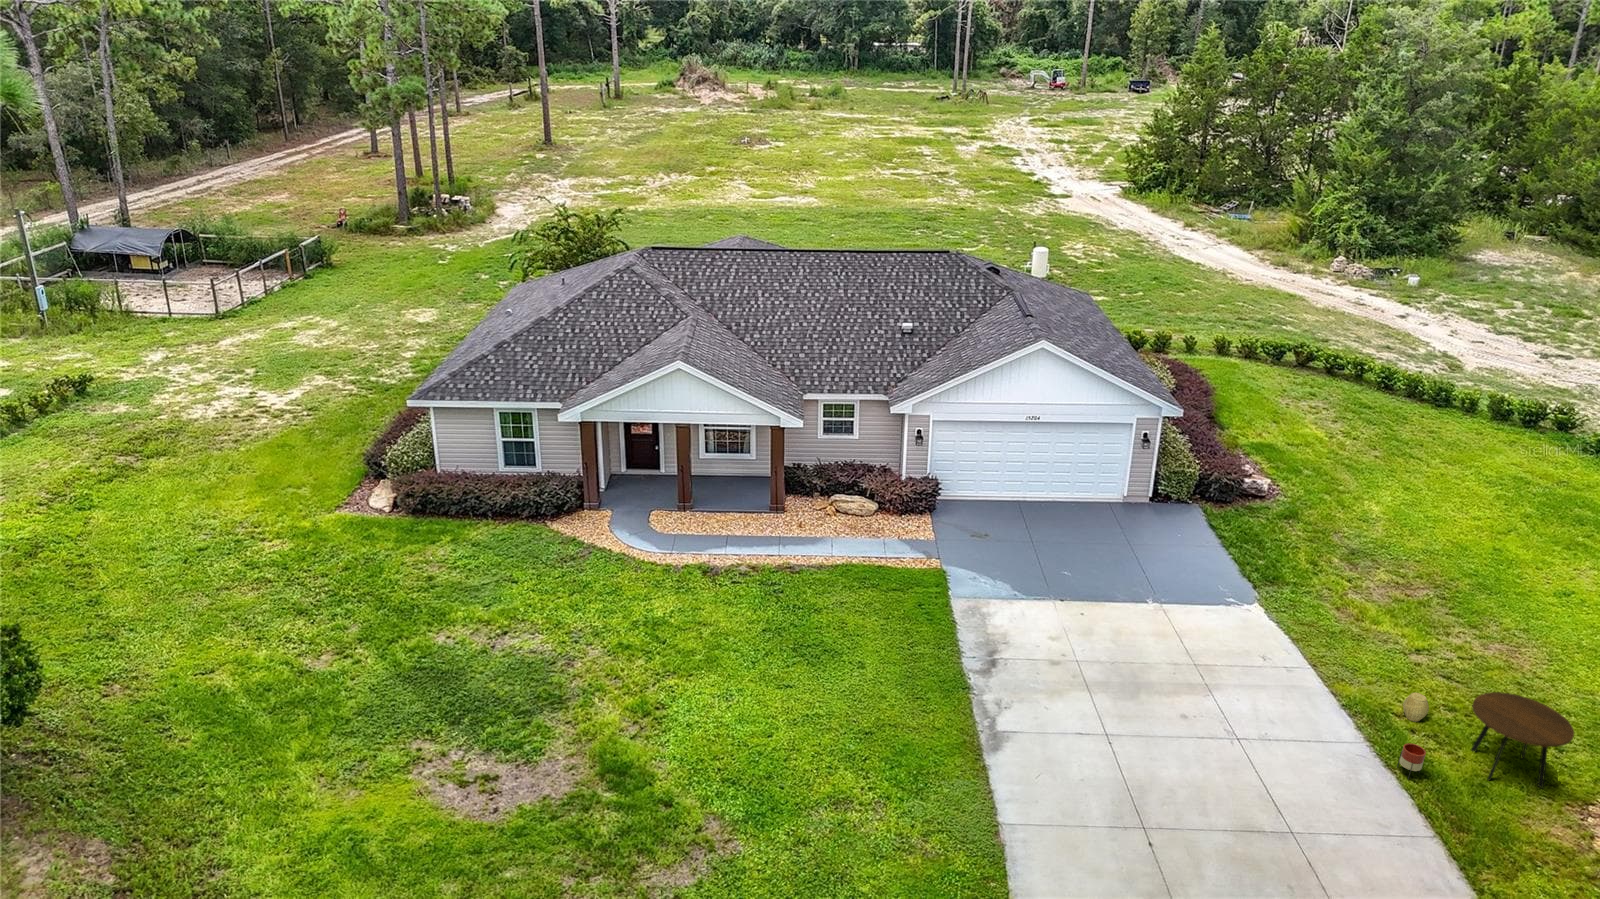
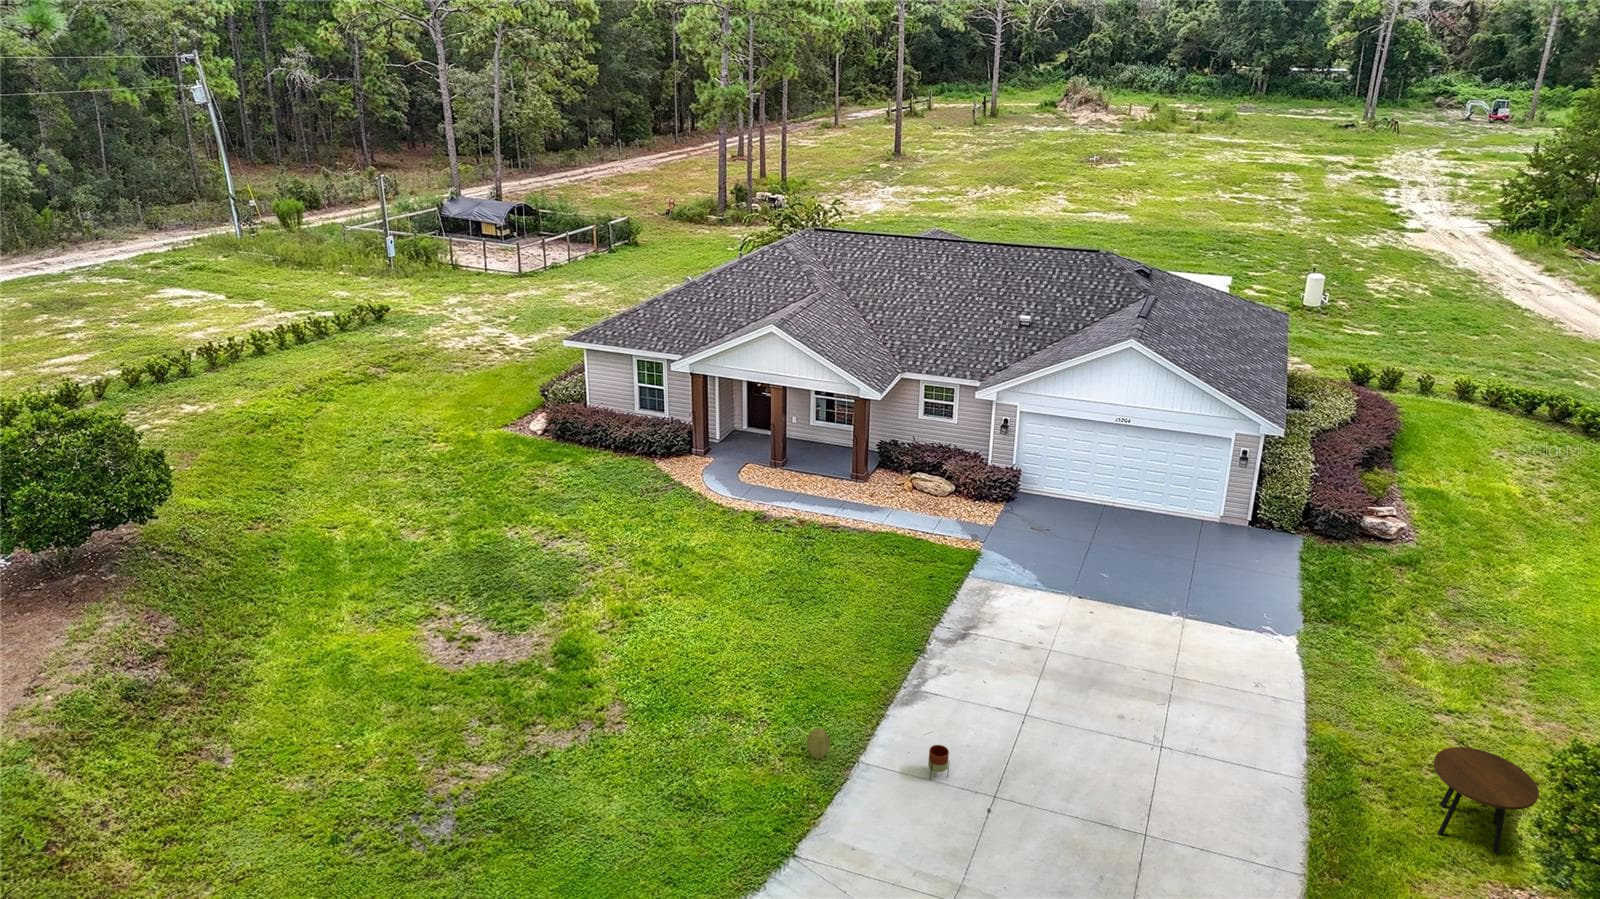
woven basket: present [1403,693,1429,722] -> present [807,728,830,759]
planter: present [1397,743,1426,779] -> present [928,745,949,779]

